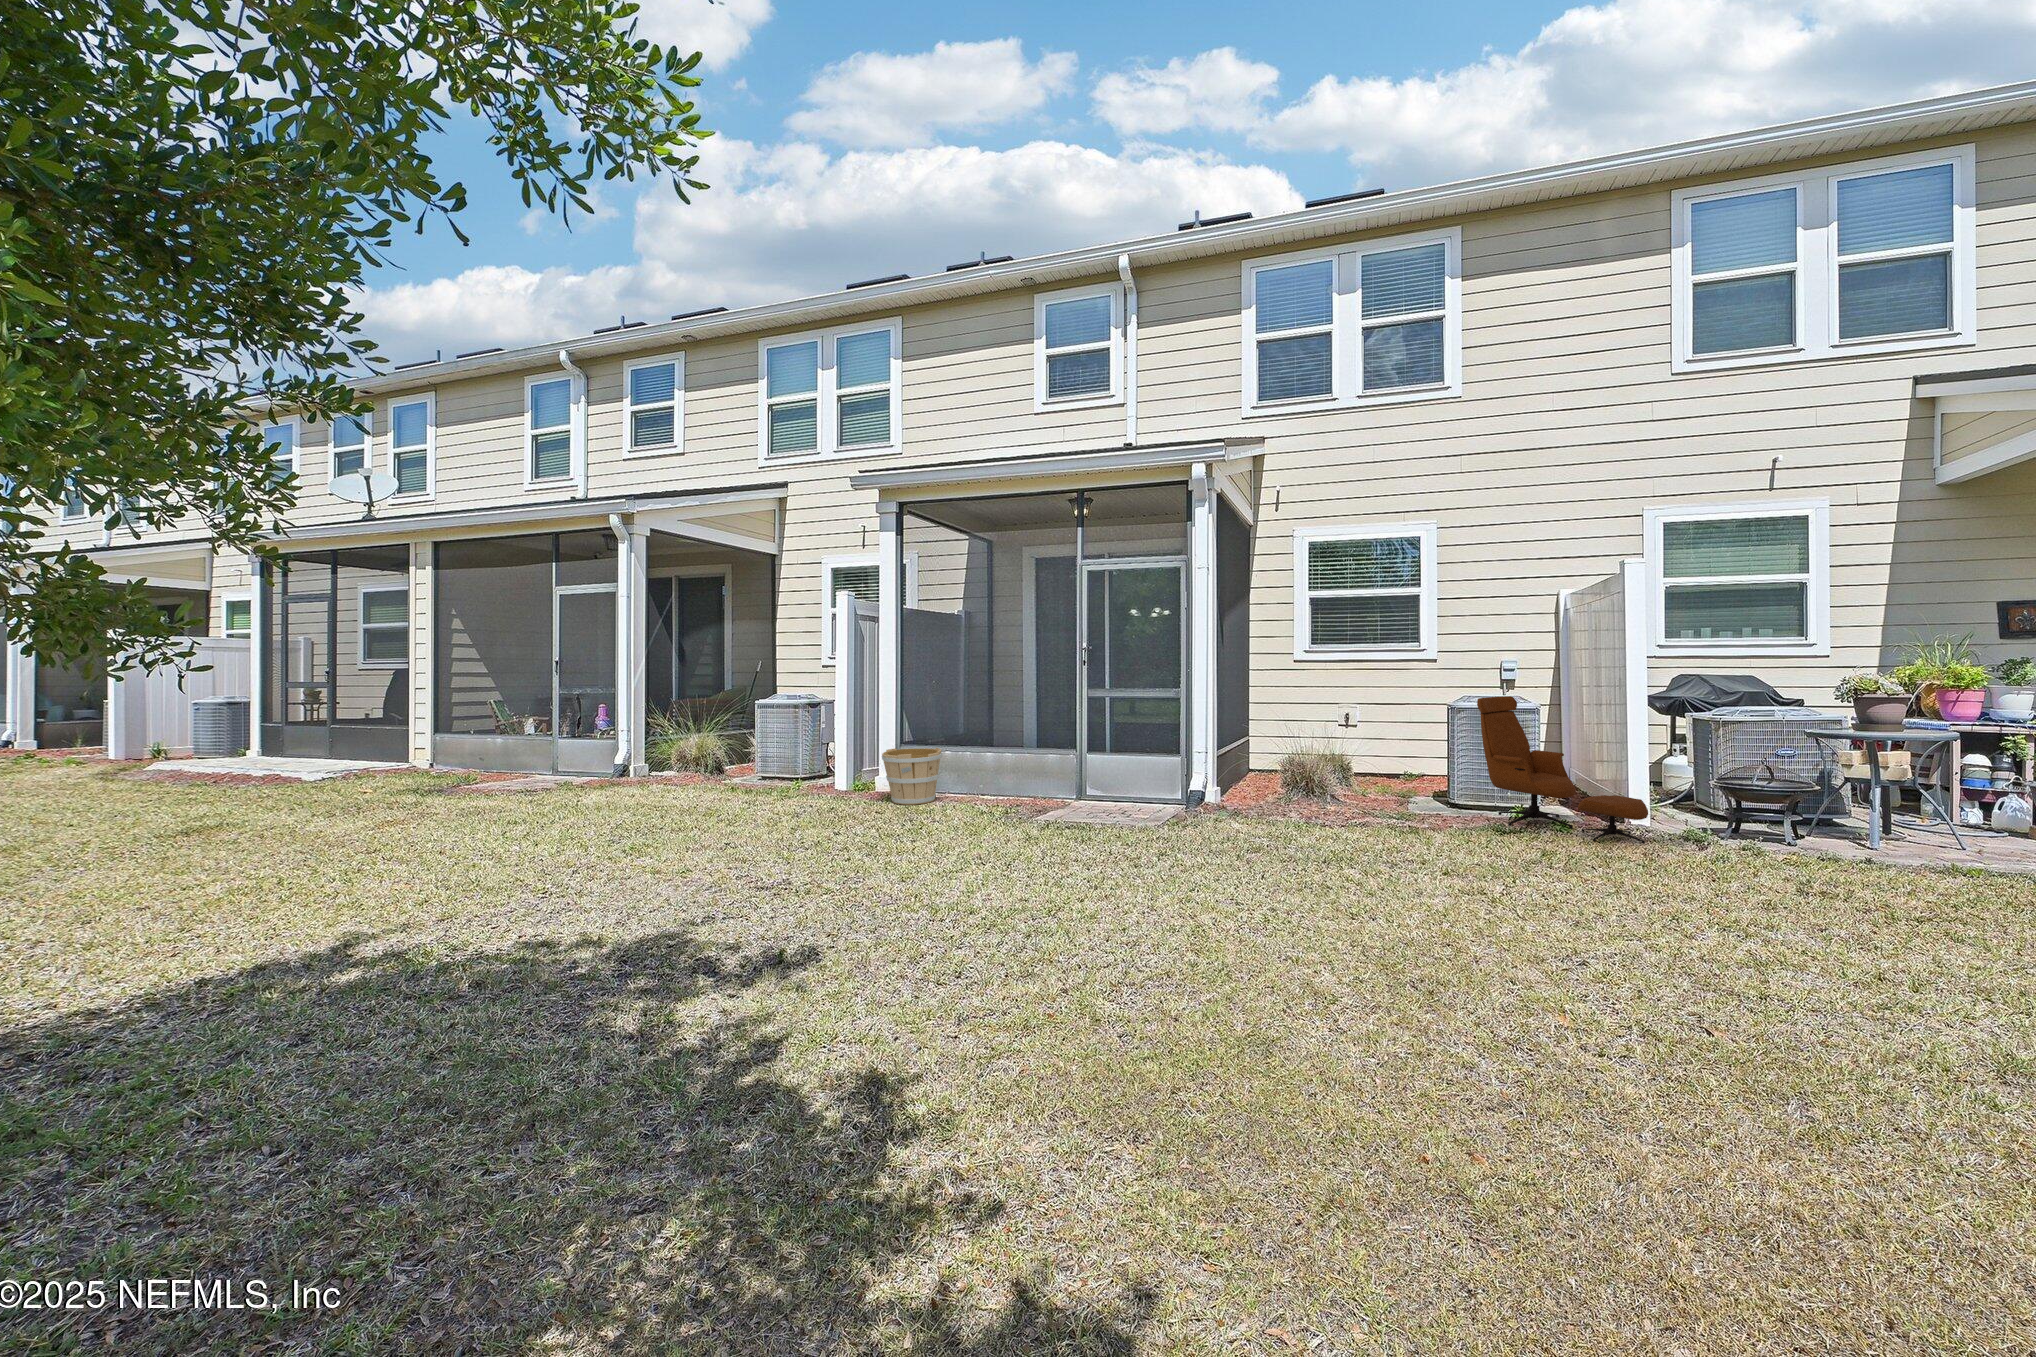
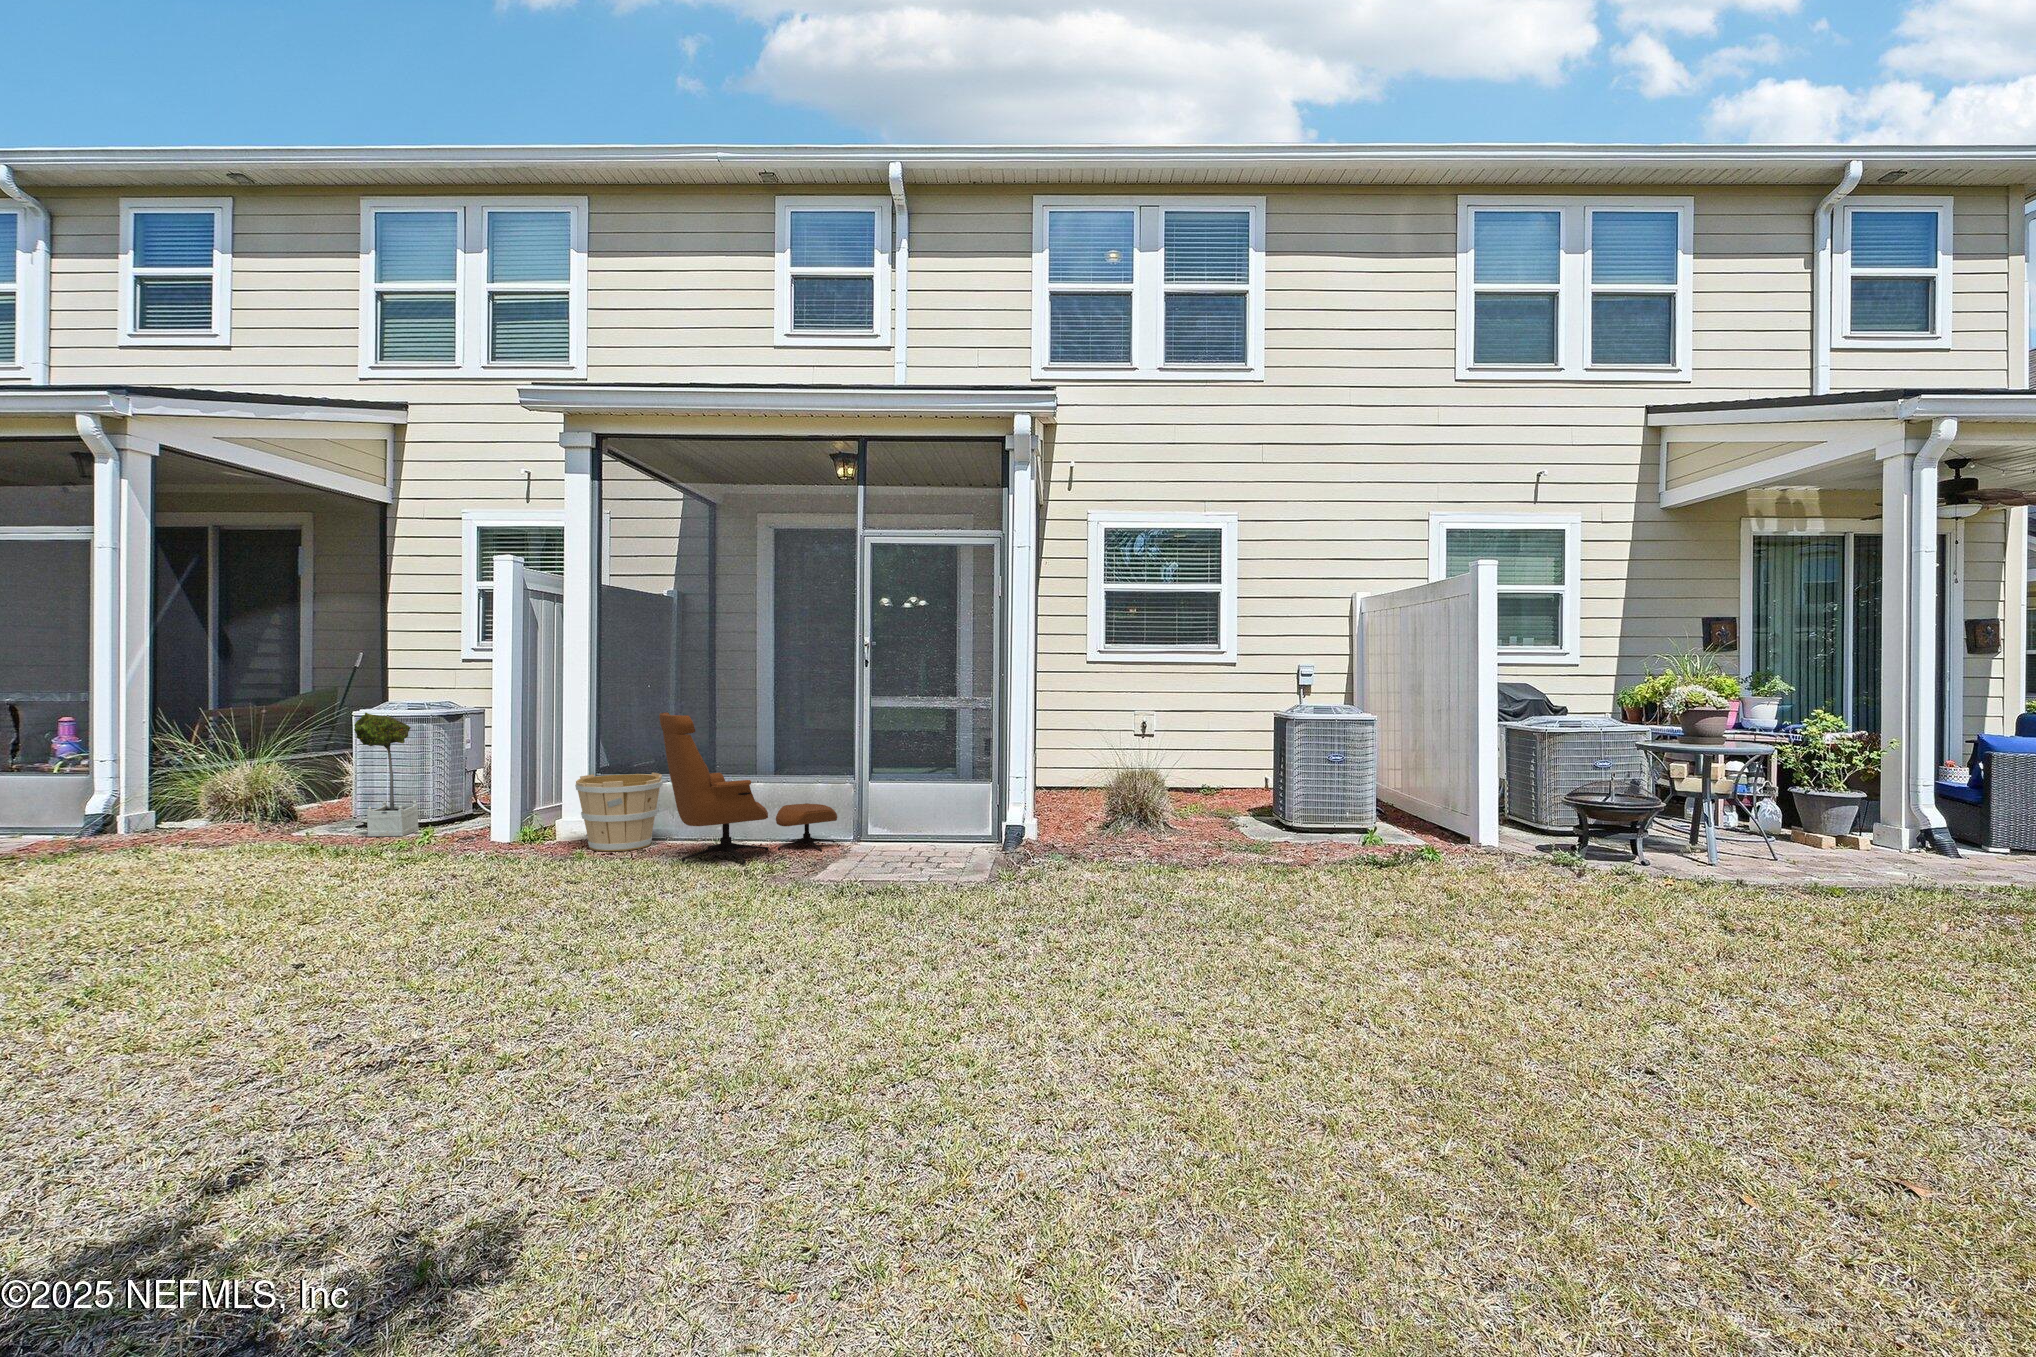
lounge chair: present [1477,696,1648,843] -> present [659,713,837,864]
potted tree: none [752,703,793,787] -> present [354,713,419,836]

